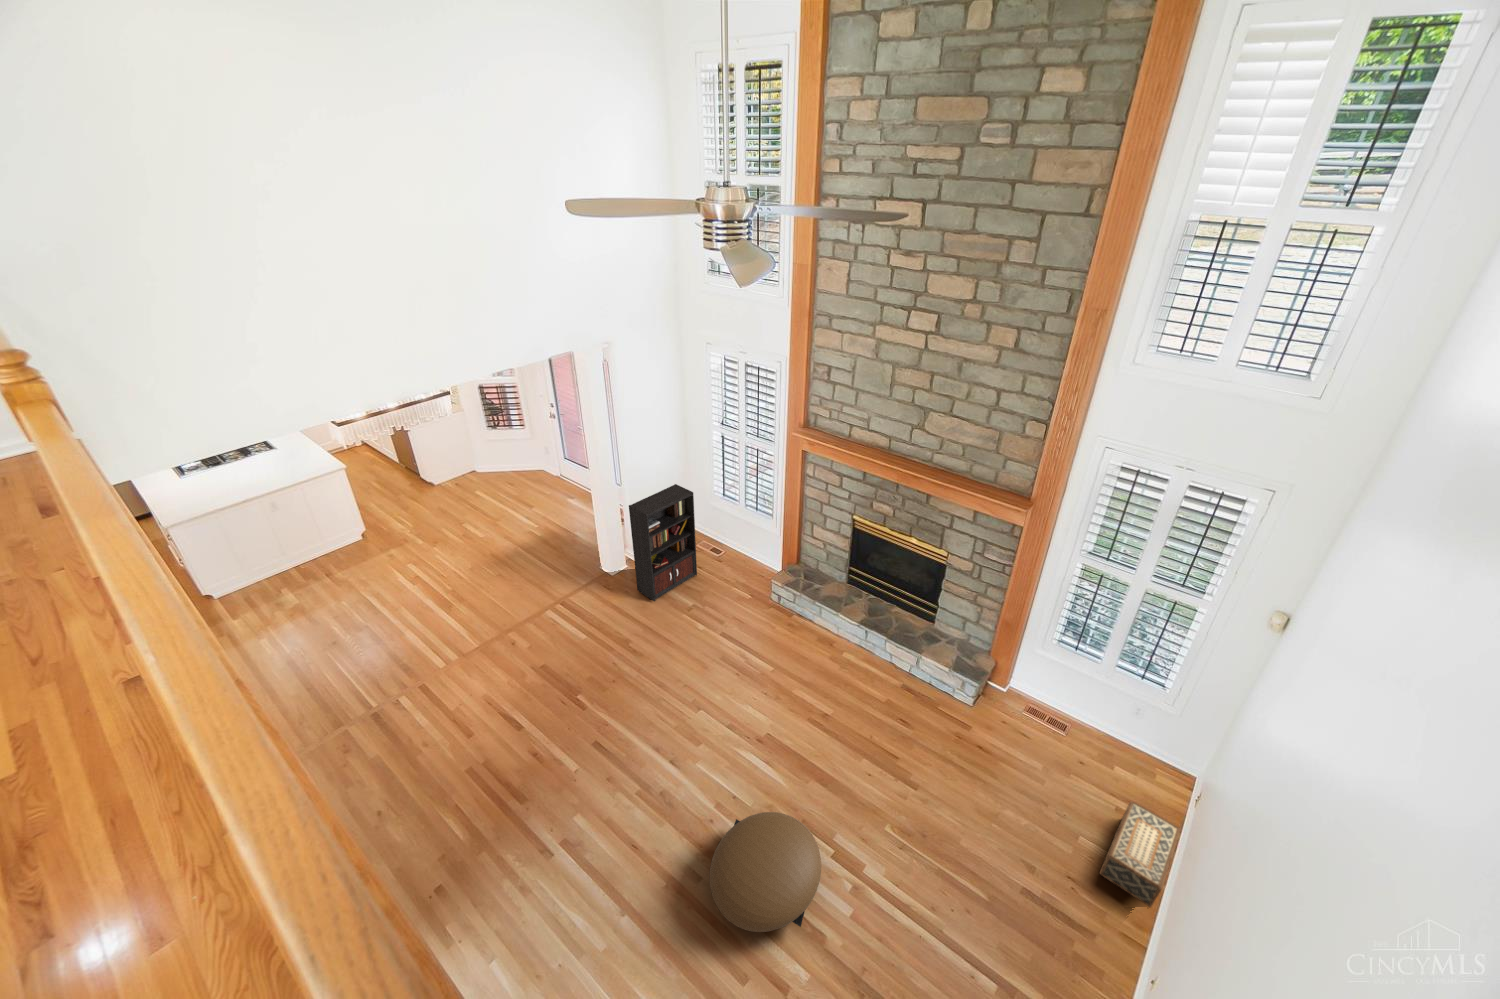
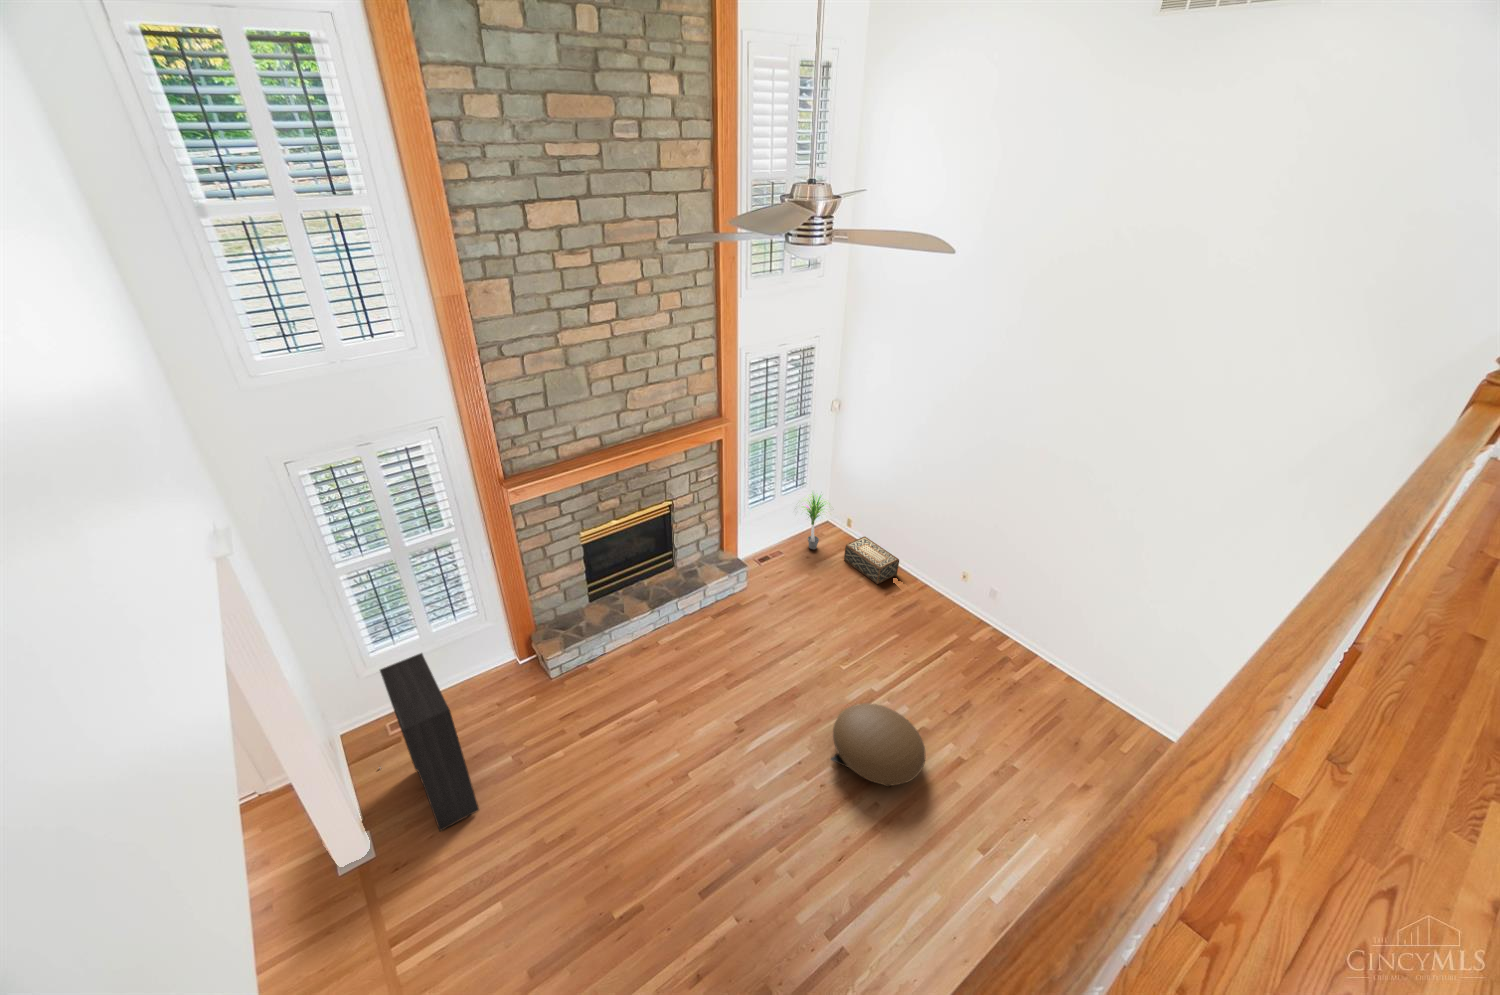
potted plant: none [1097,695,1174,777] -> present [802,494,826,549]

